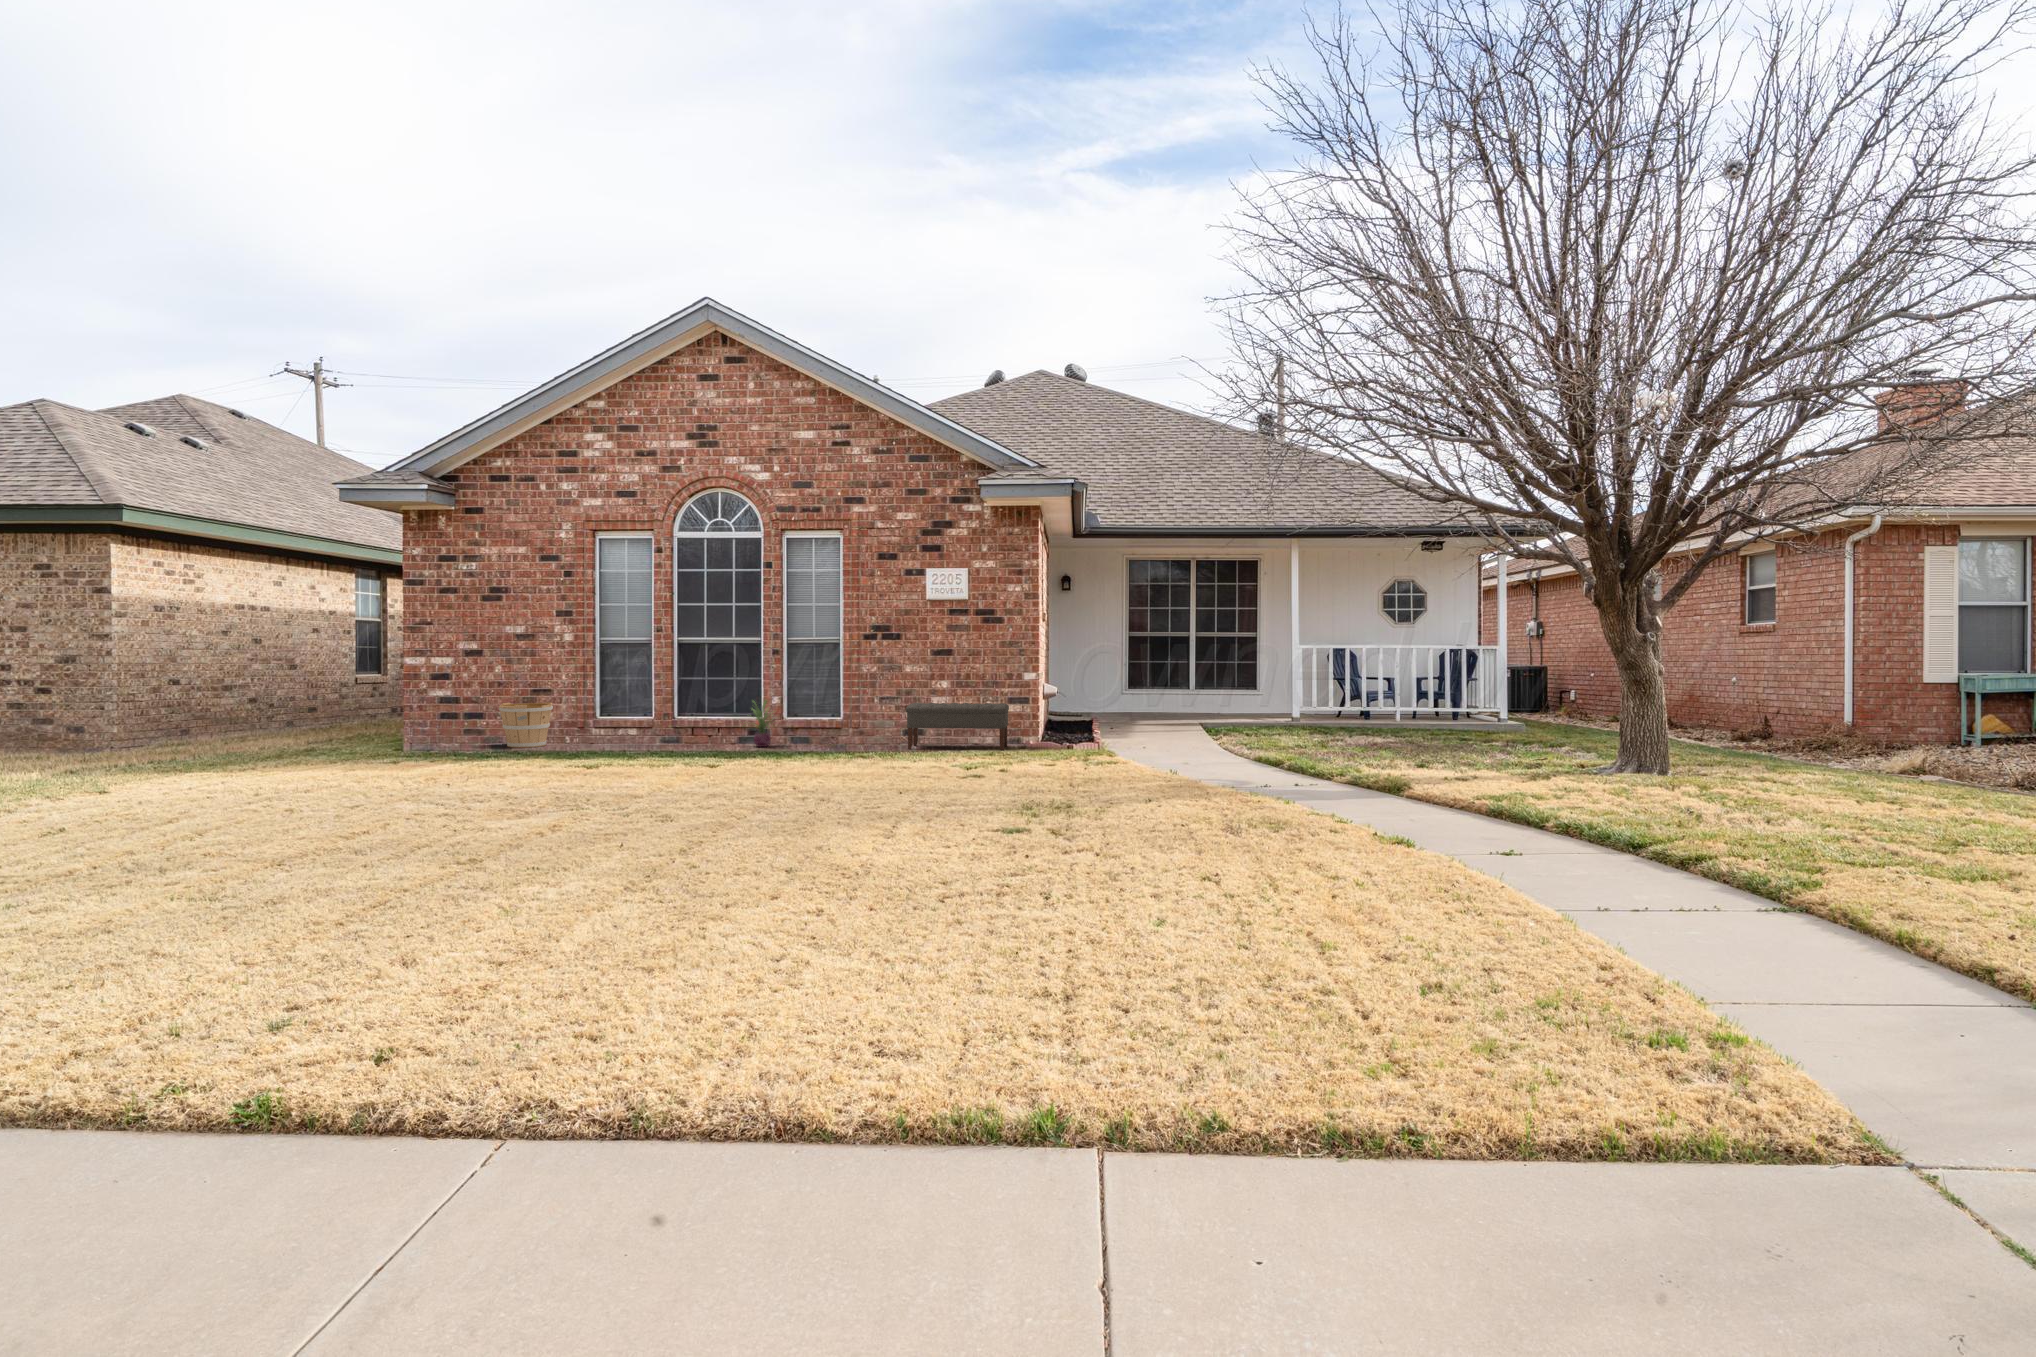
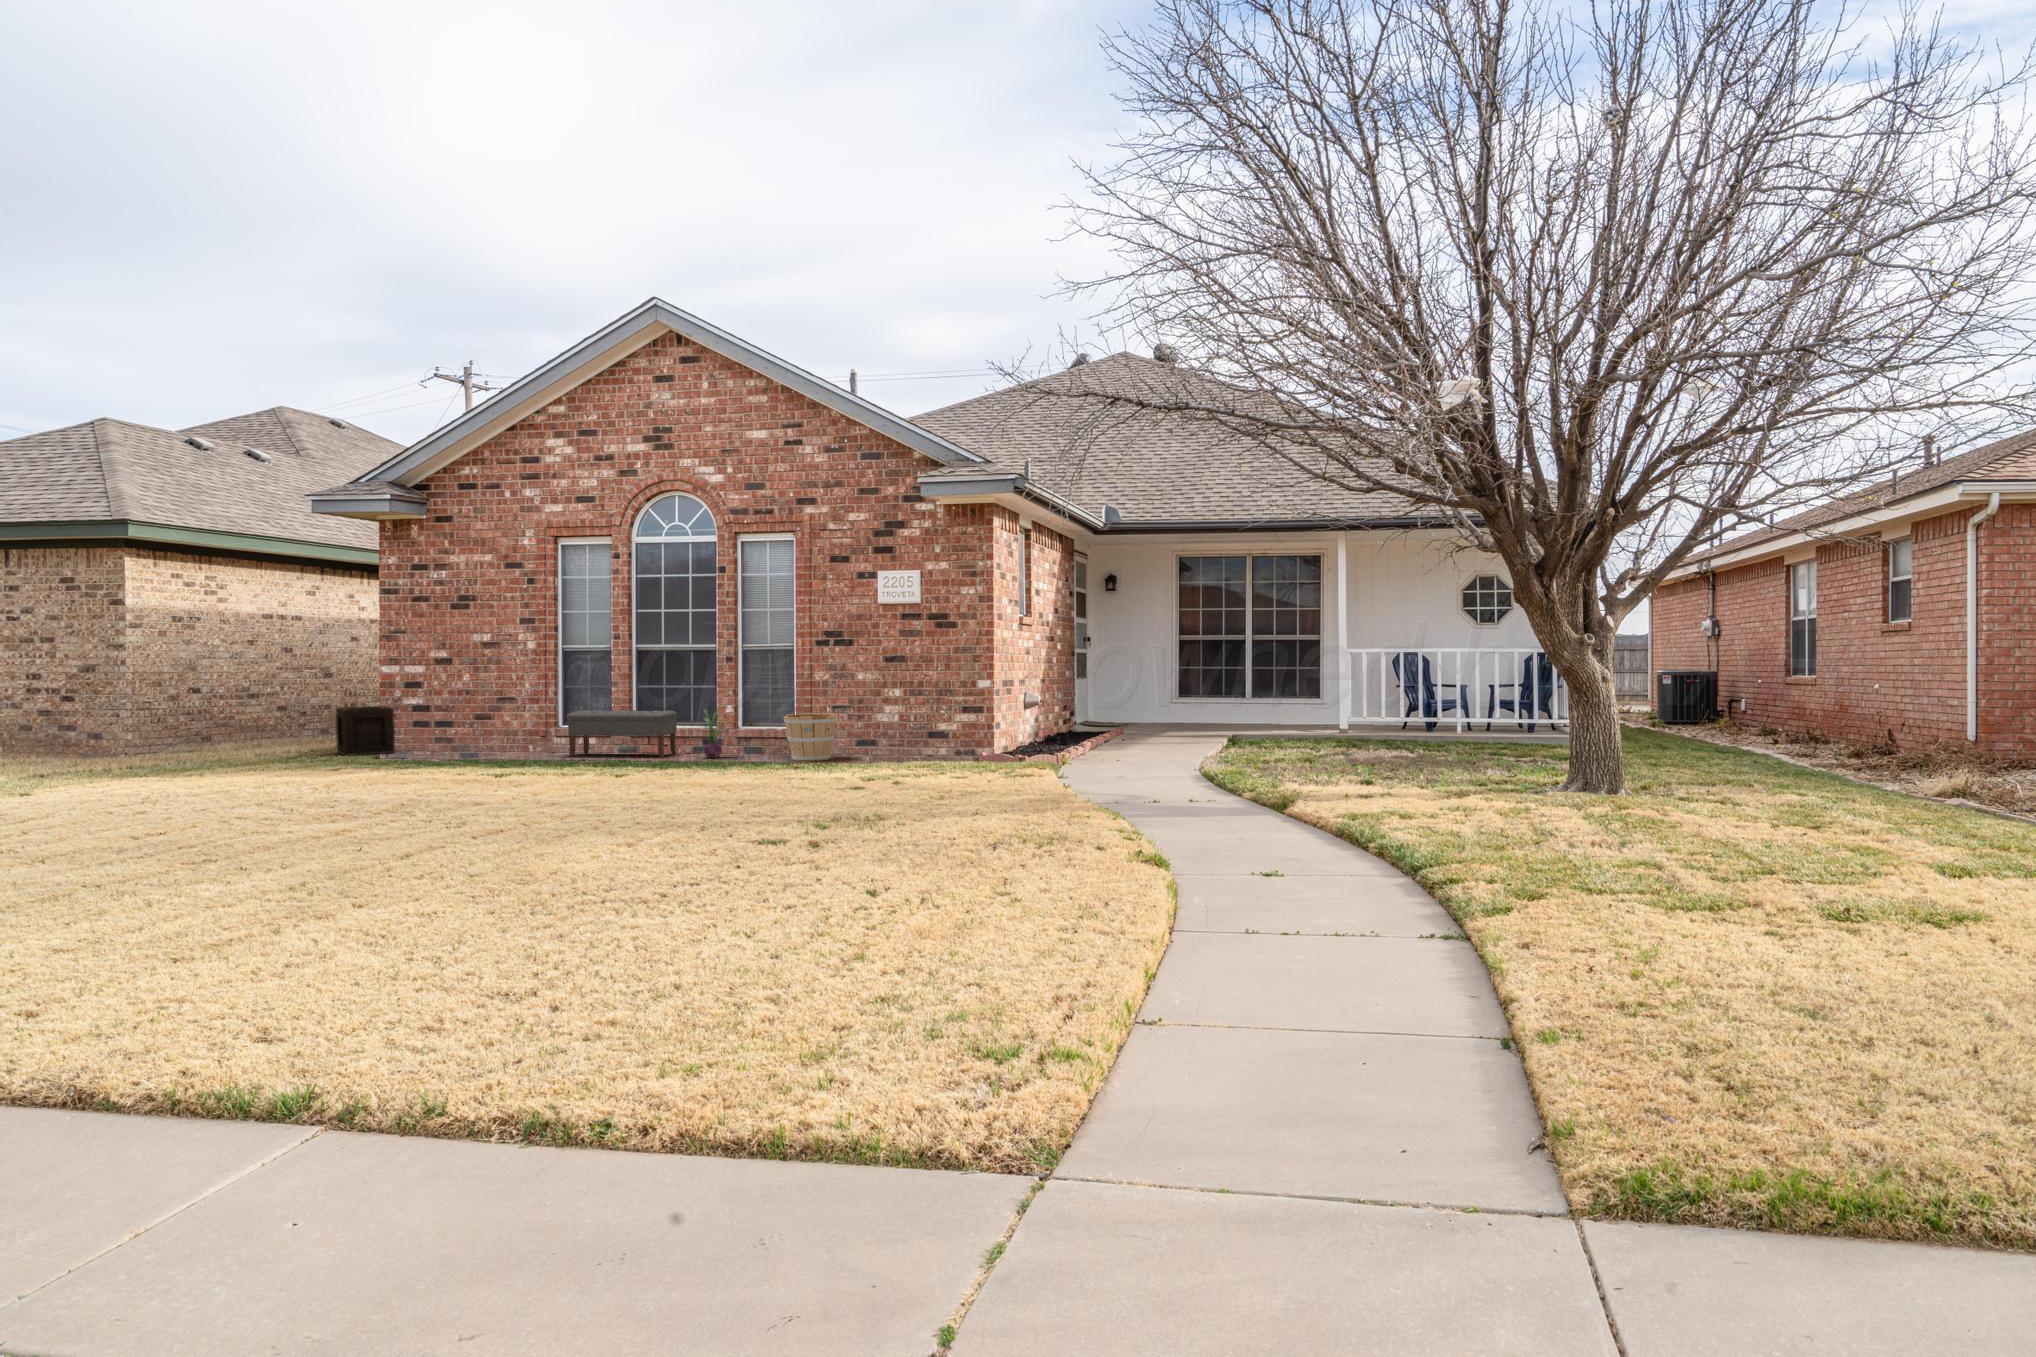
wooden crate: none [359,697,424,748] -> present [336,706,395,756]
wooden bucket: present [499,702,553,748] -> present [784,713,837,761]
bench: present [906,703,1009,750] -> present [567,710,677,758]

